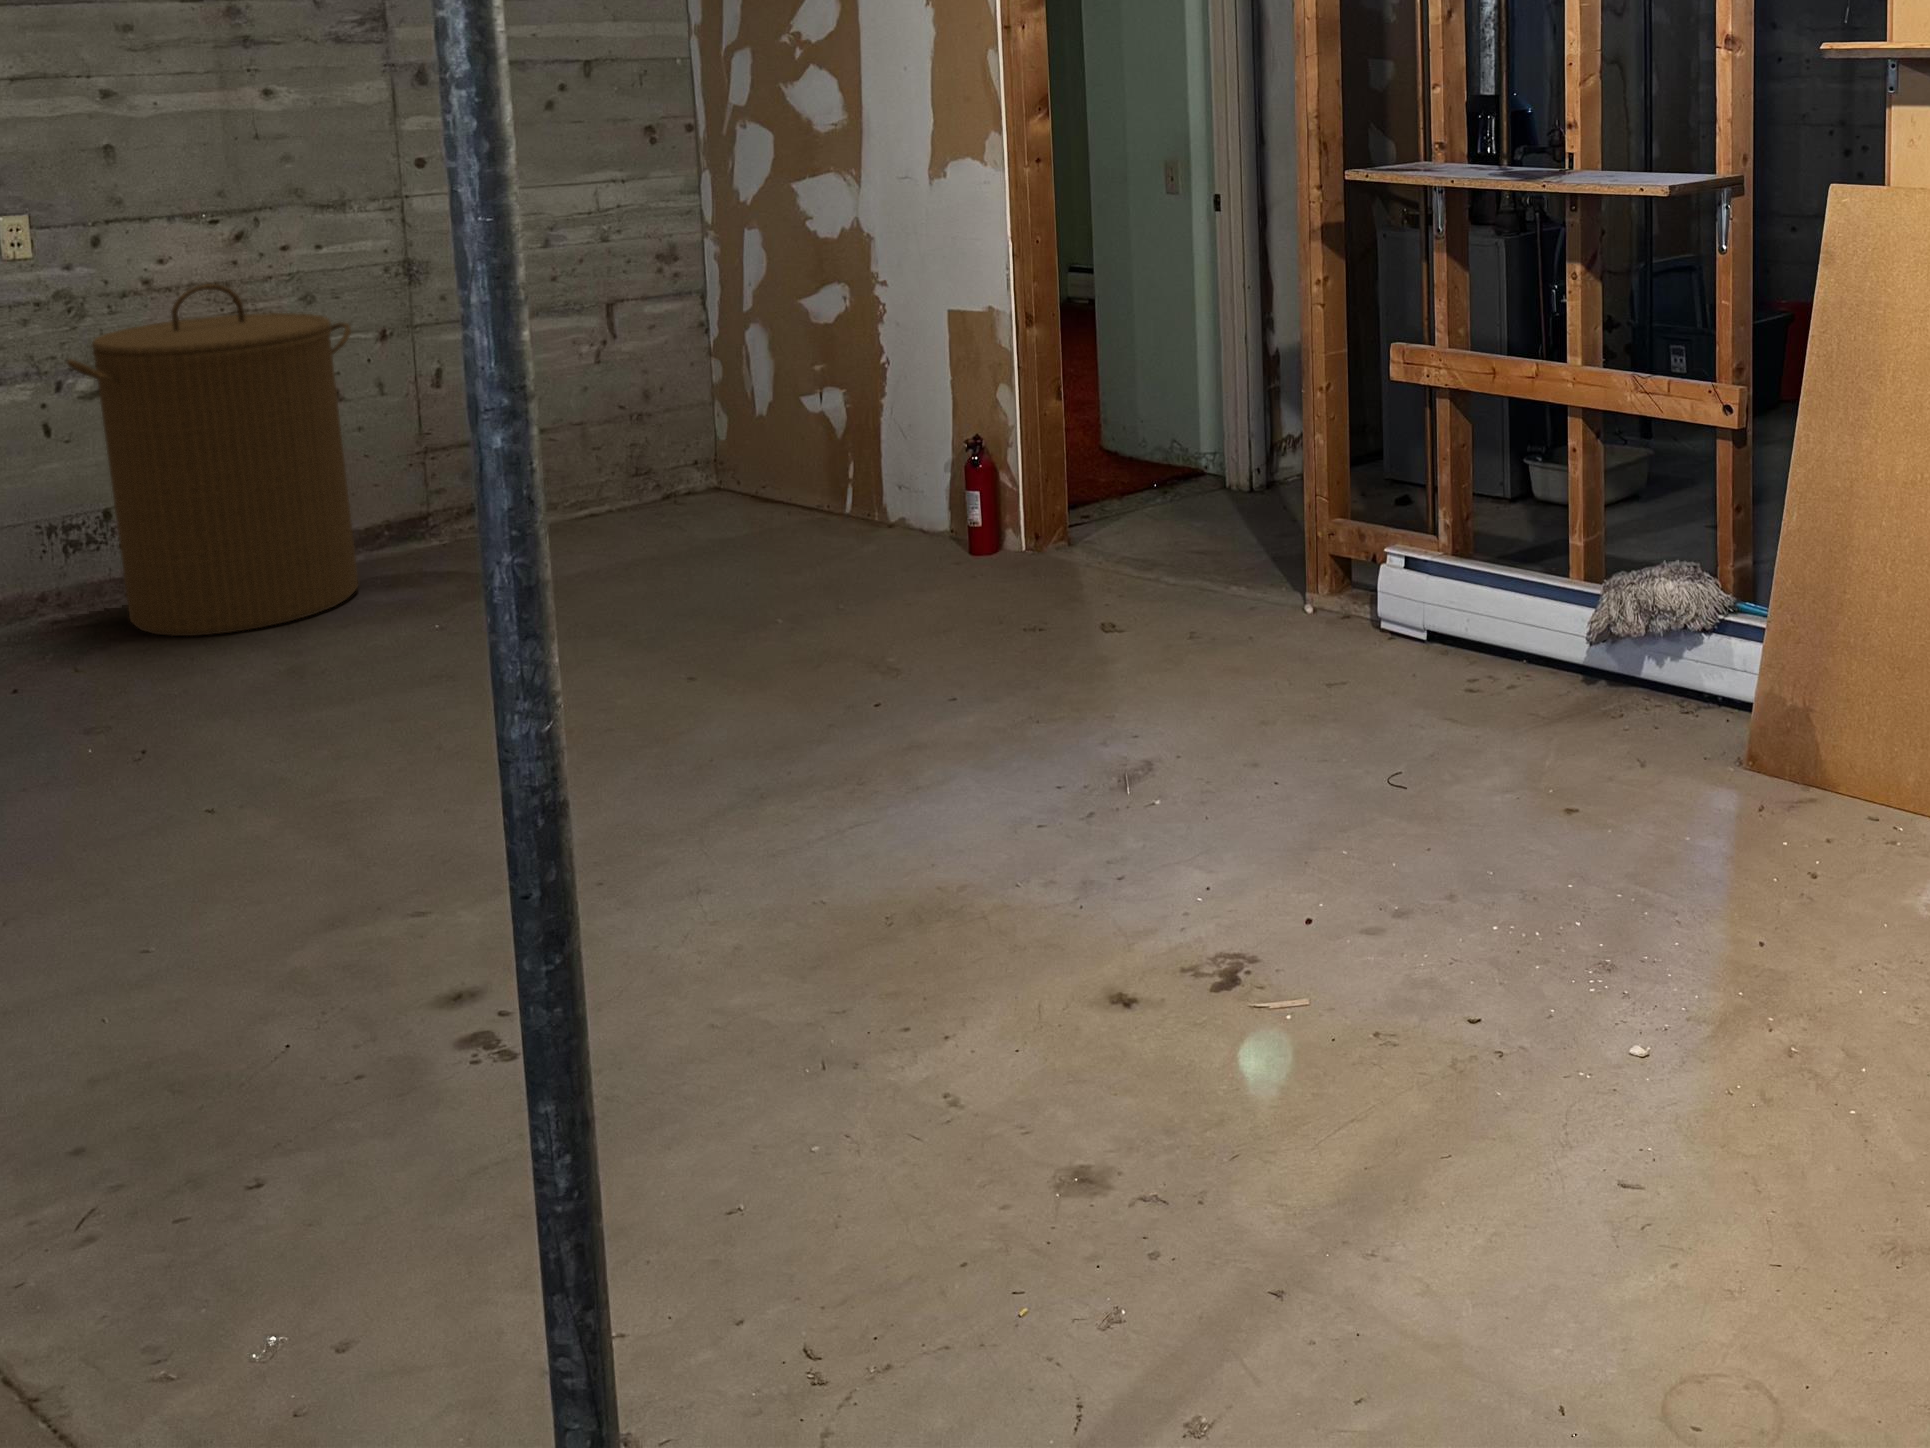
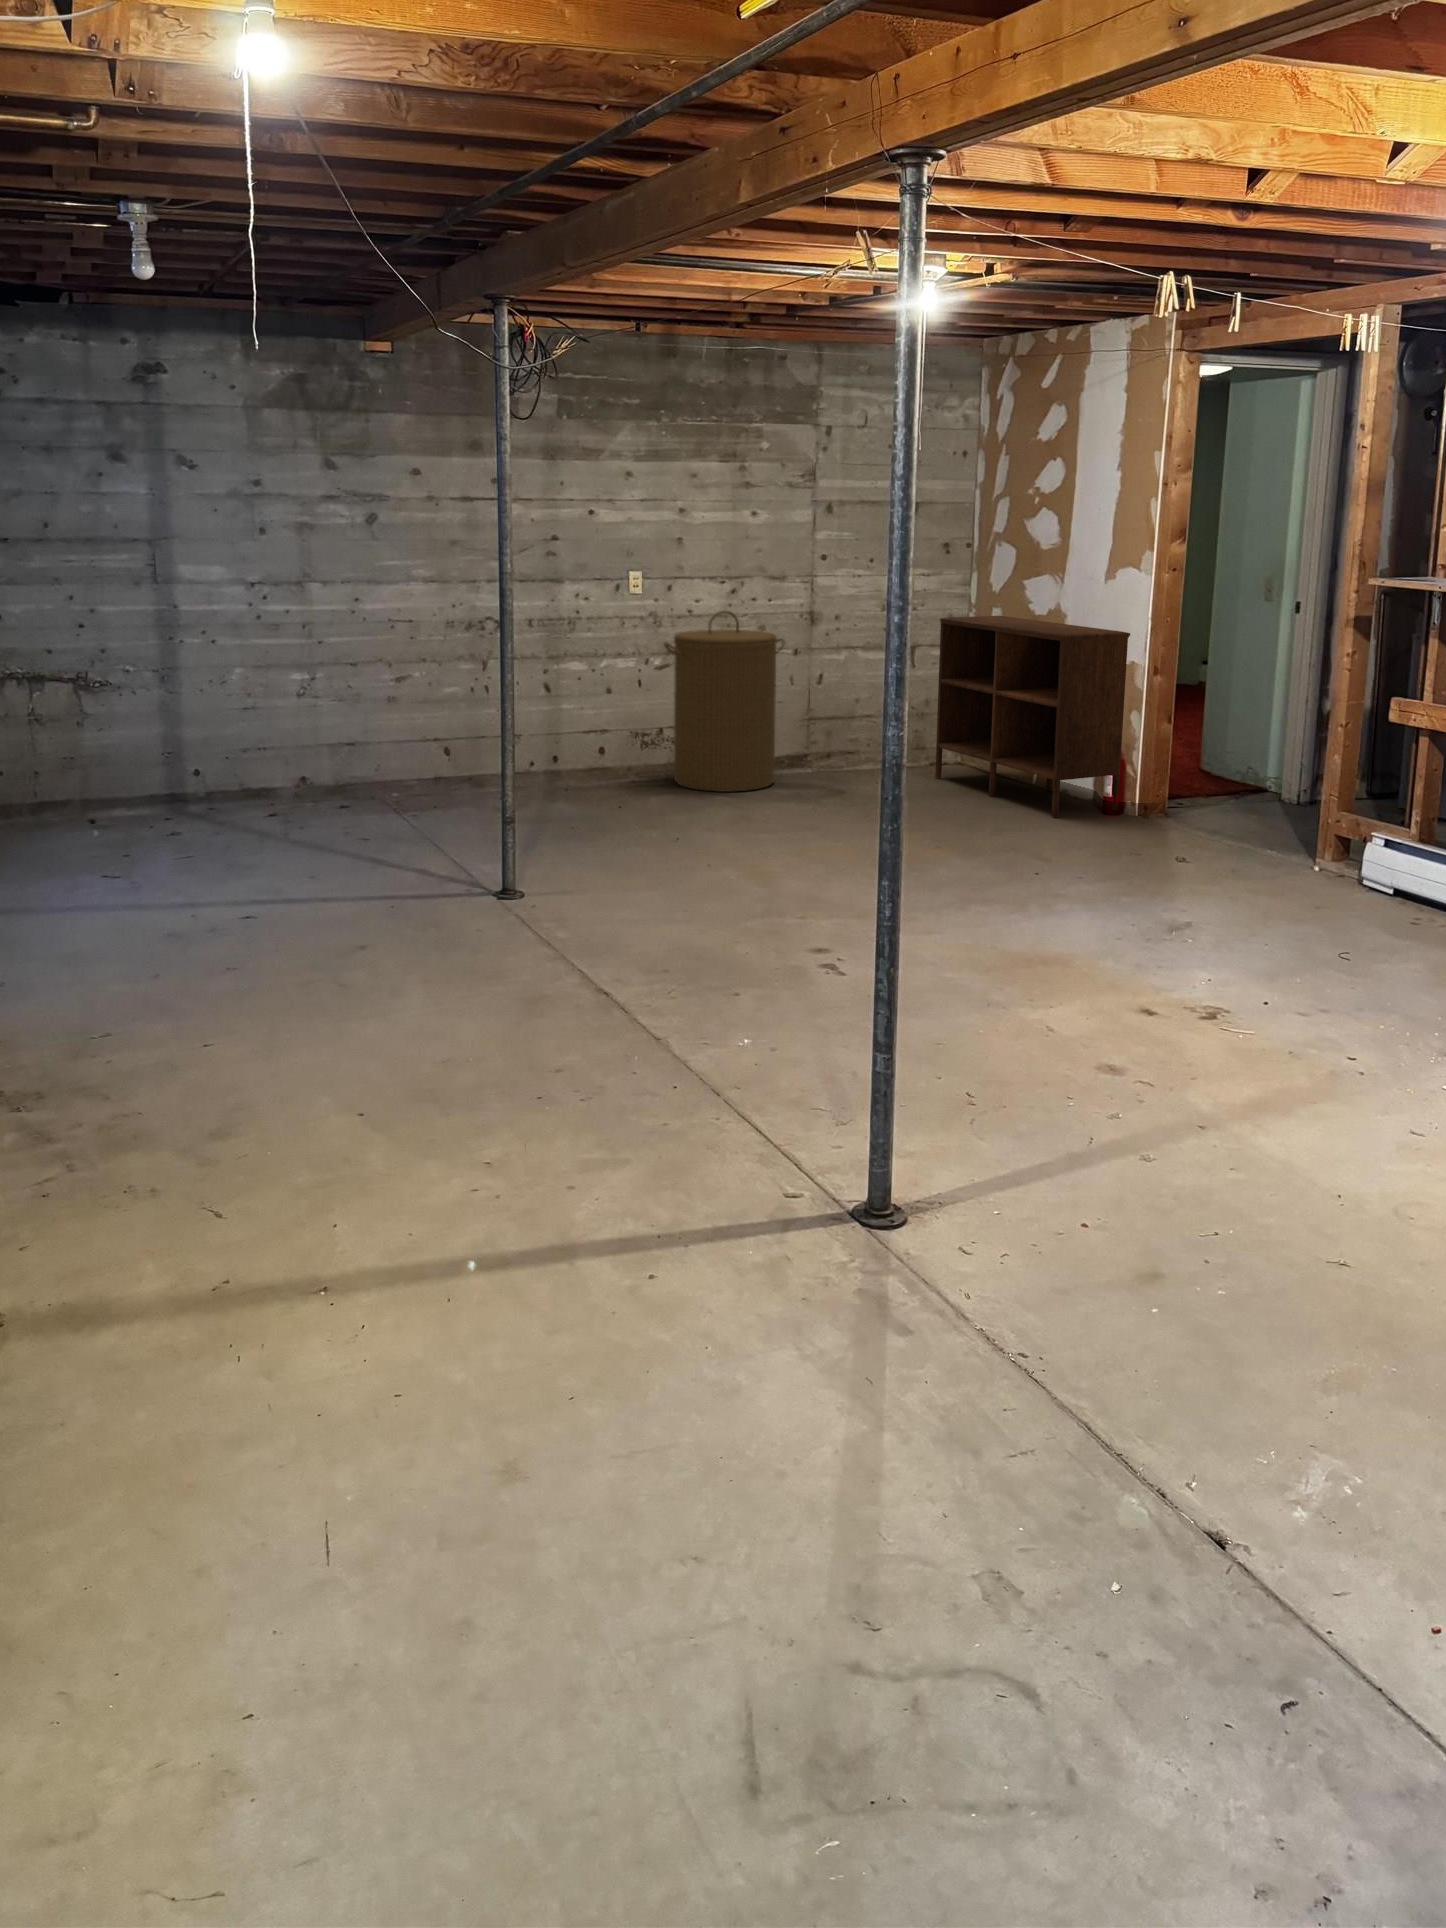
shelving unit: none [656,244,997,577] -> present [935,616,1130,817]

